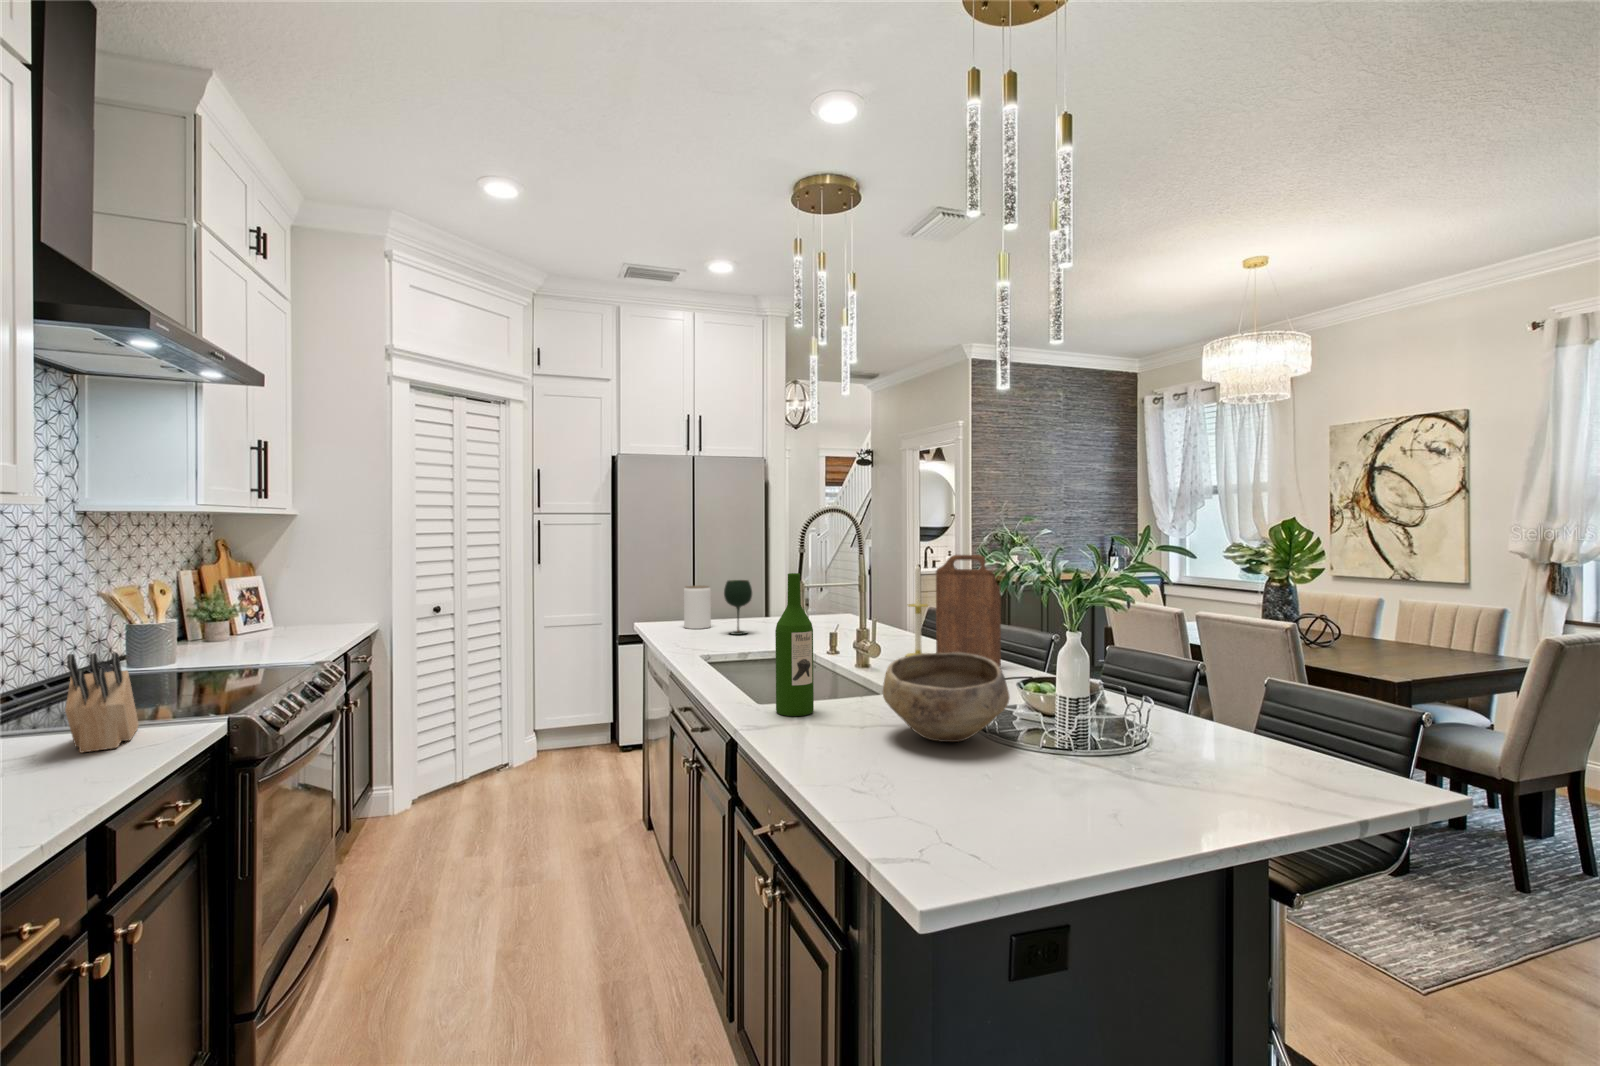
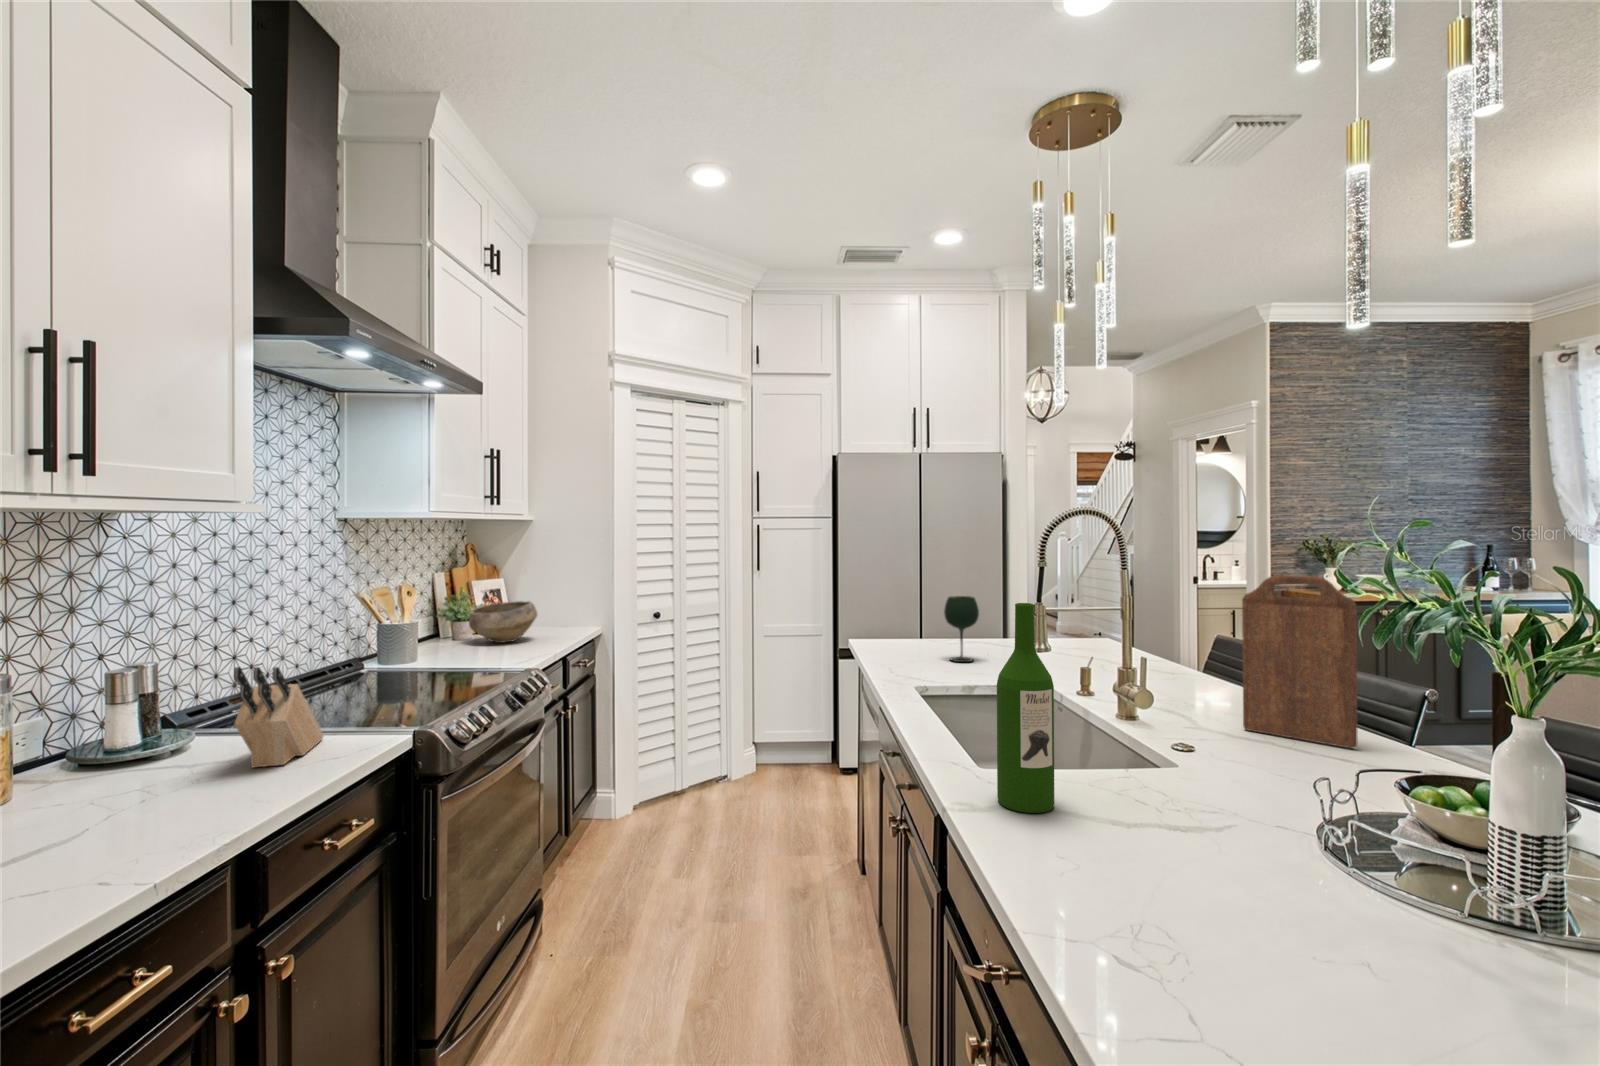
candle: present [906,565,928,656] -> none [1192,583,1232,718]
jar: present [684,586,711,629] -> none [899,600,930,651]
bowl: present [883,652,1010,742] -> present [469,601,537,643]

